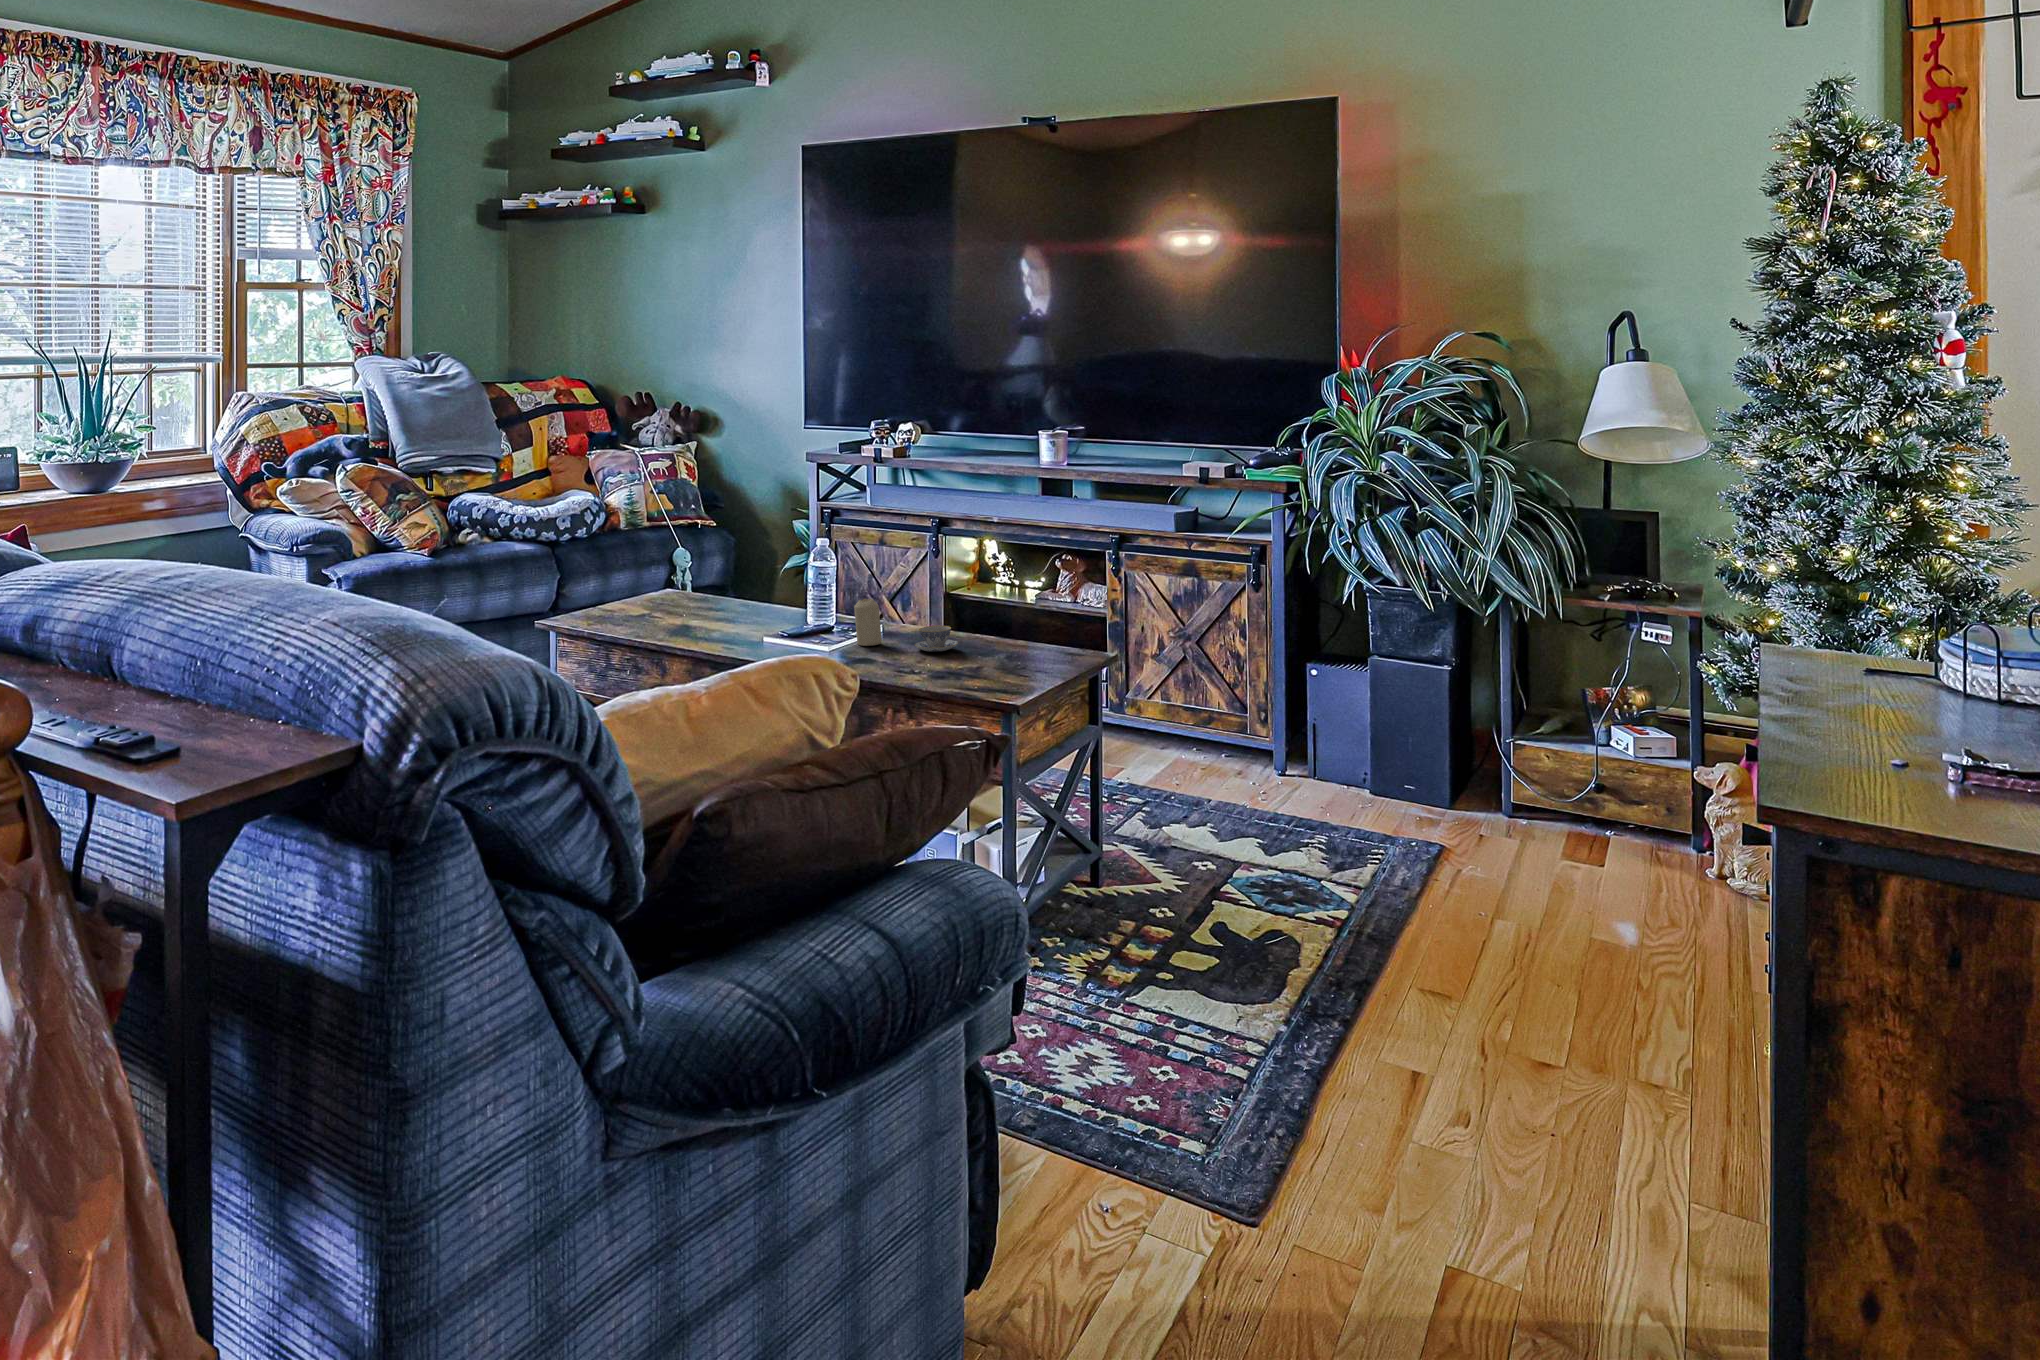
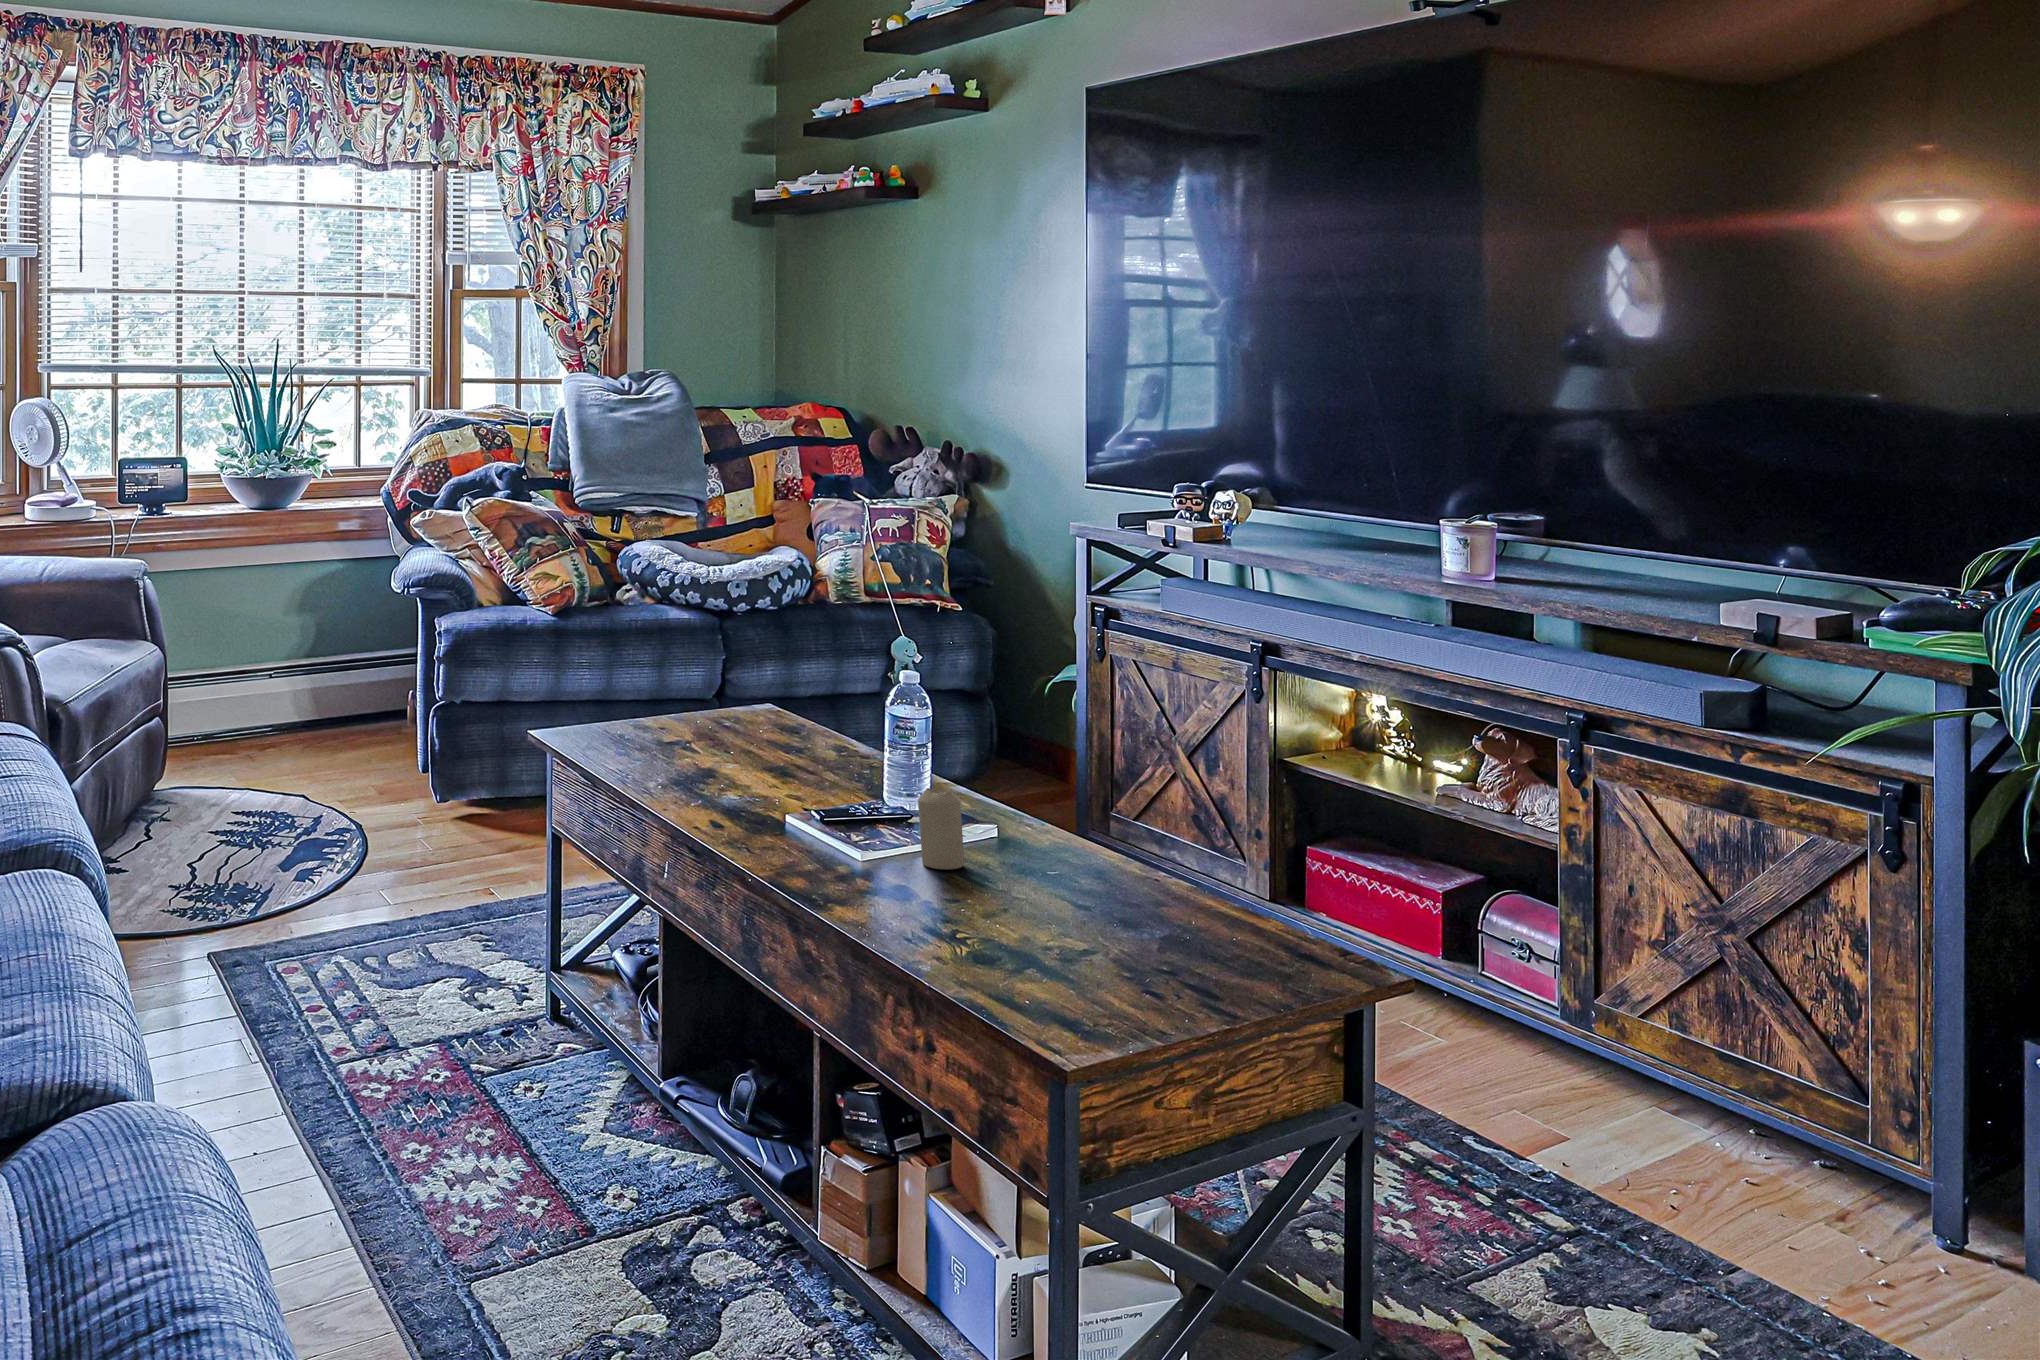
teacup: present [915,626,958,652] -> none [1007,854,1089,905]

